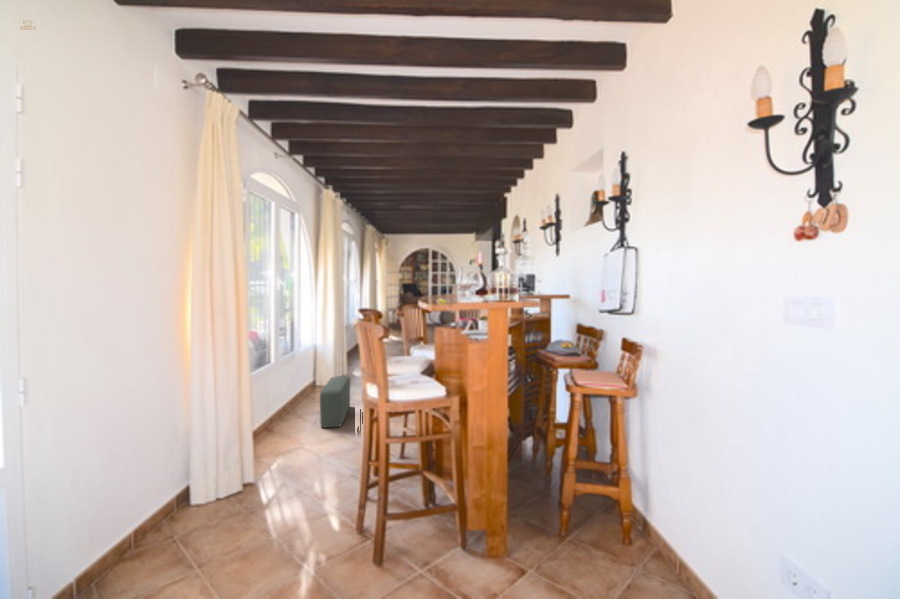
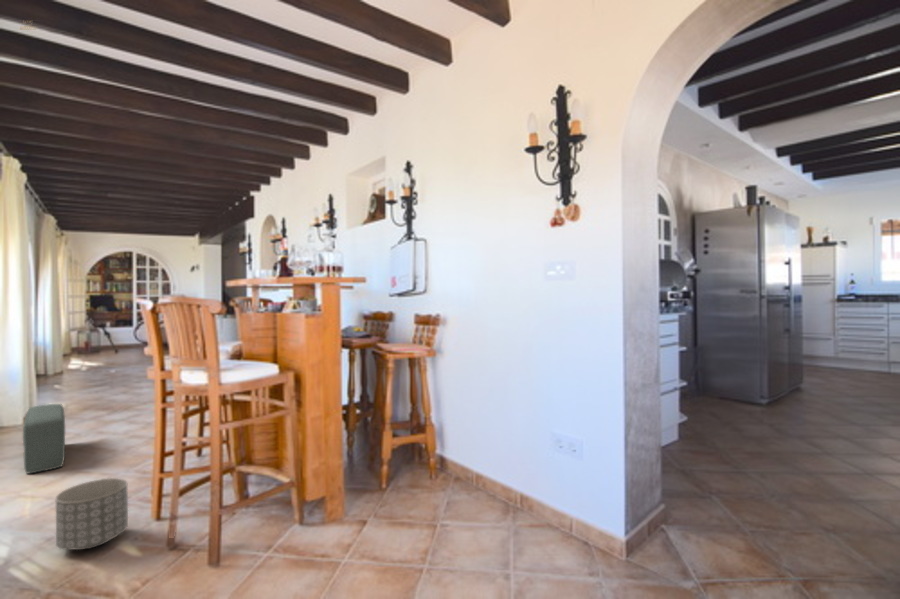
planter: none [300,454,346,508] -> present [56,478,128,550]

